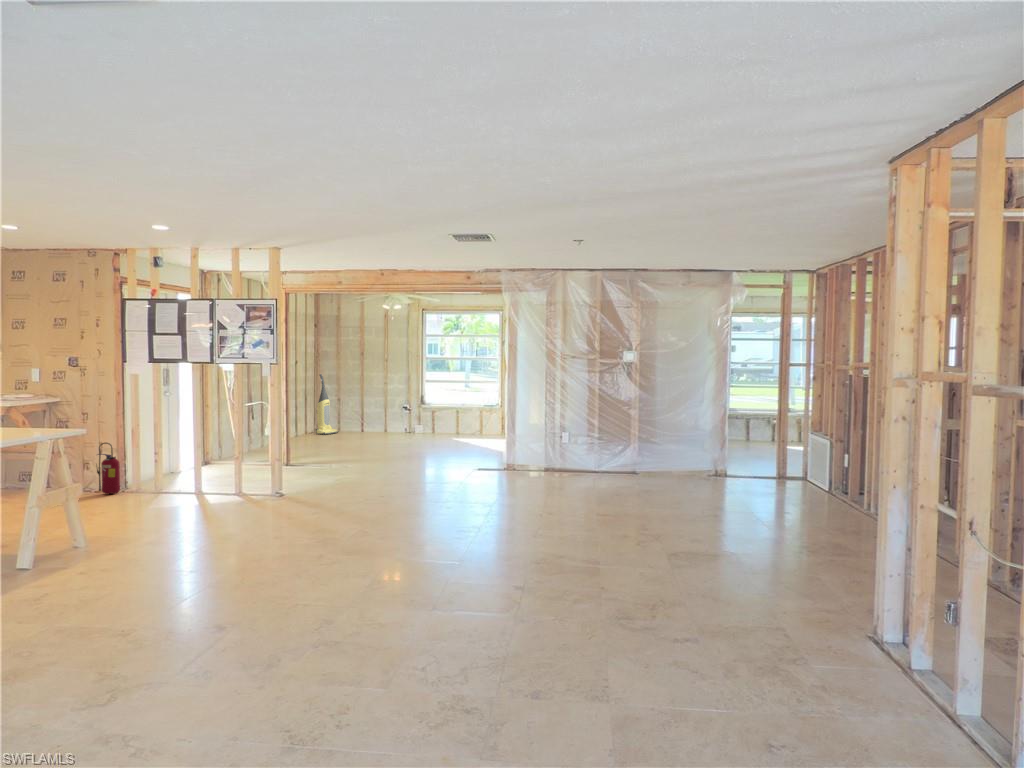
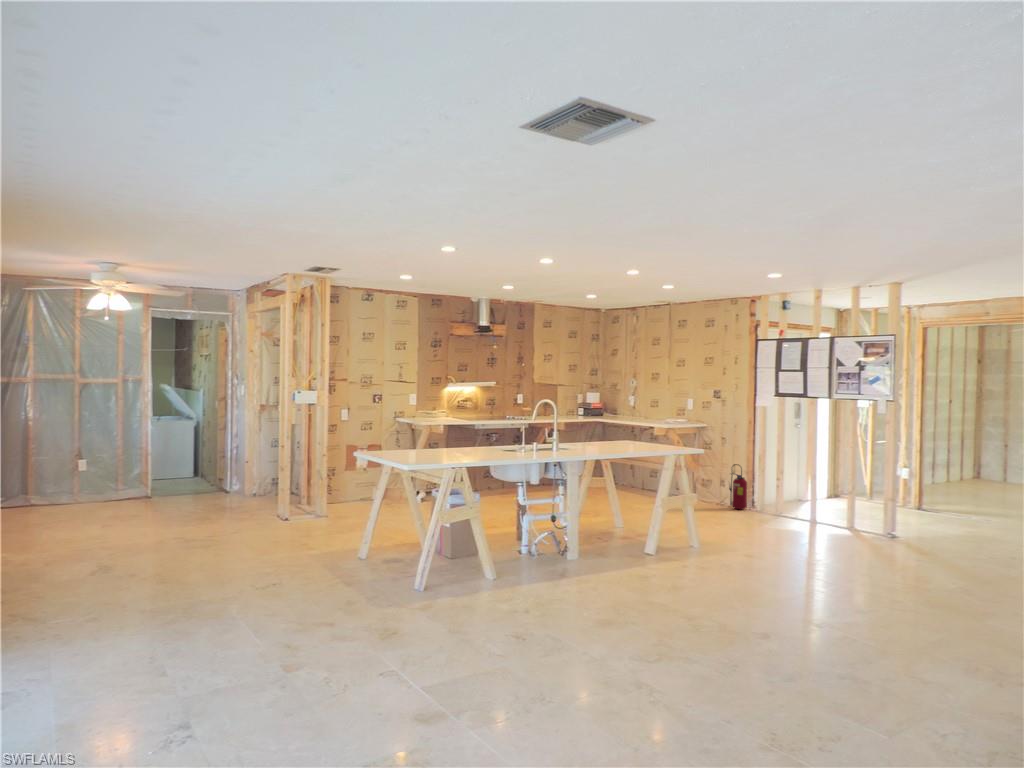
vacuum cleaner: present [316,374,339,435] -> none [973,415,1005,484]

